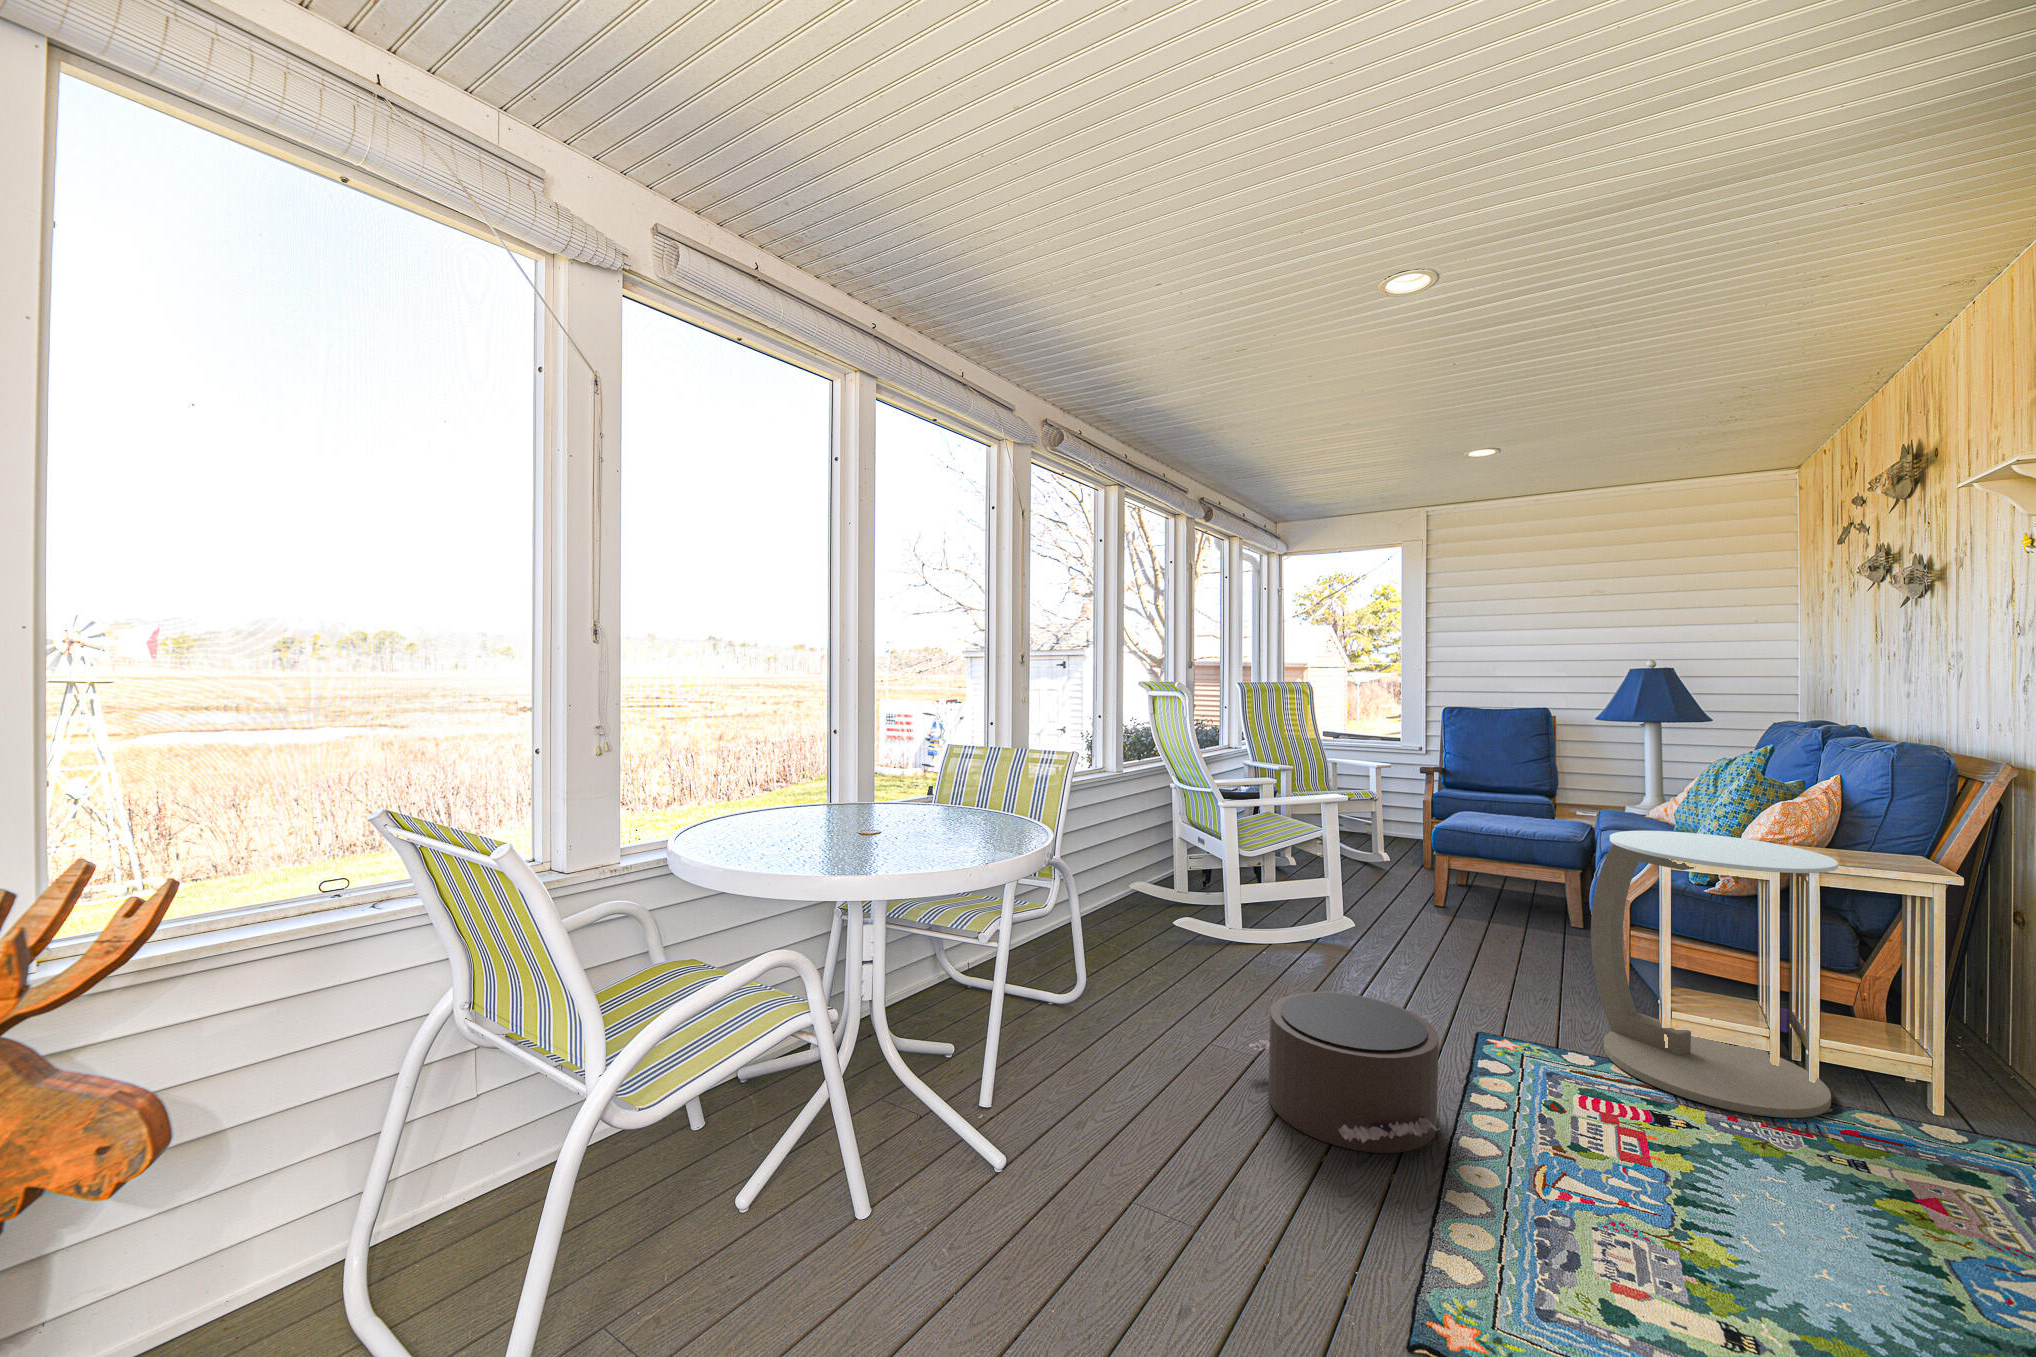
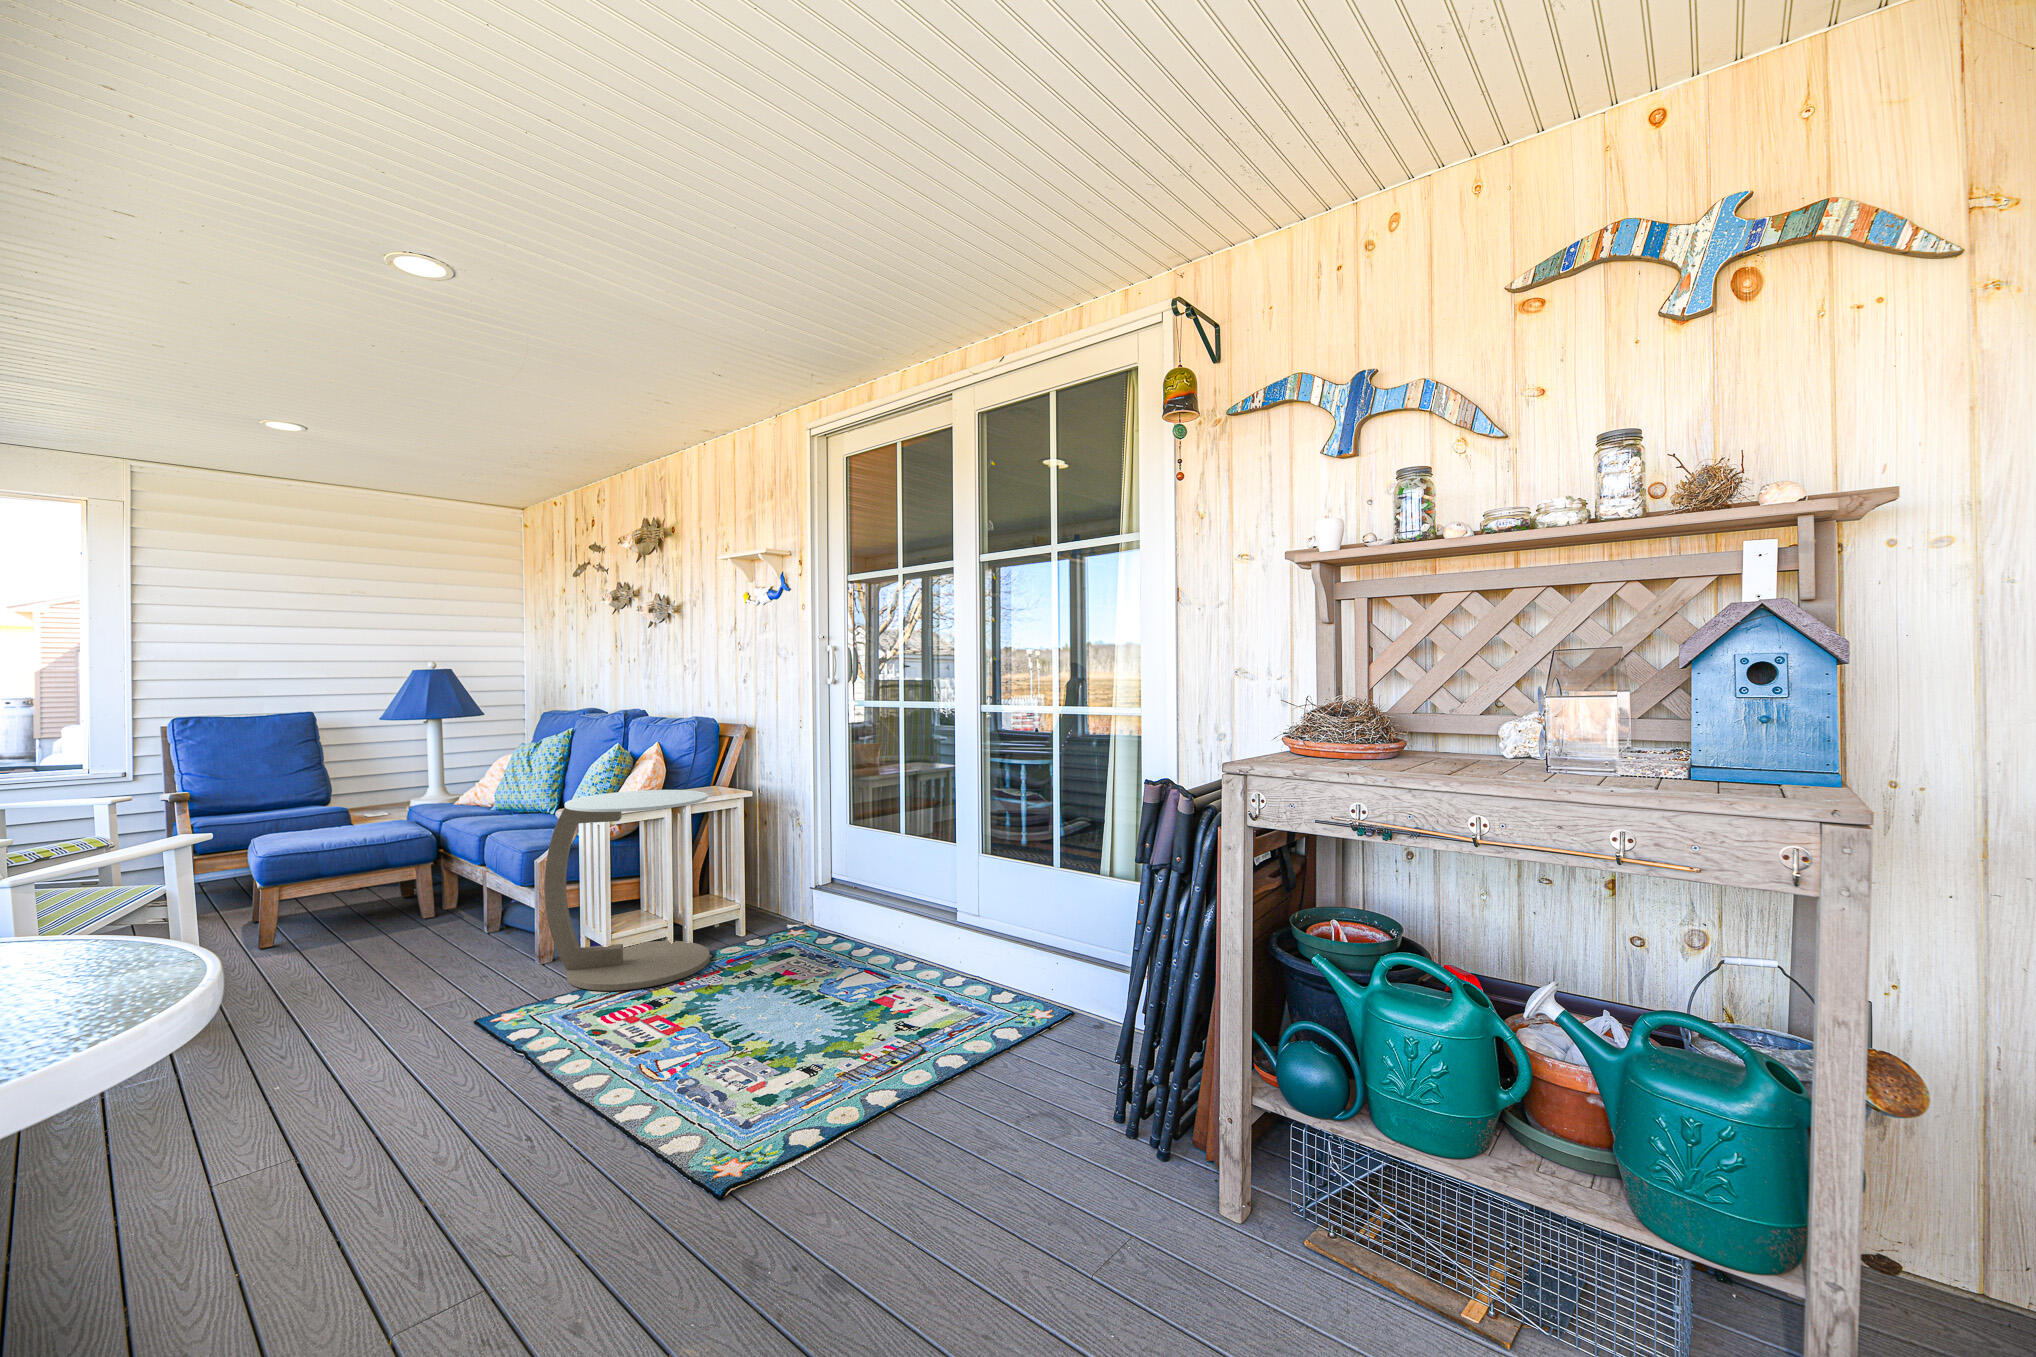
pouf: present [1249,992,1440,1153] -> none [314,1004,578,1171]

